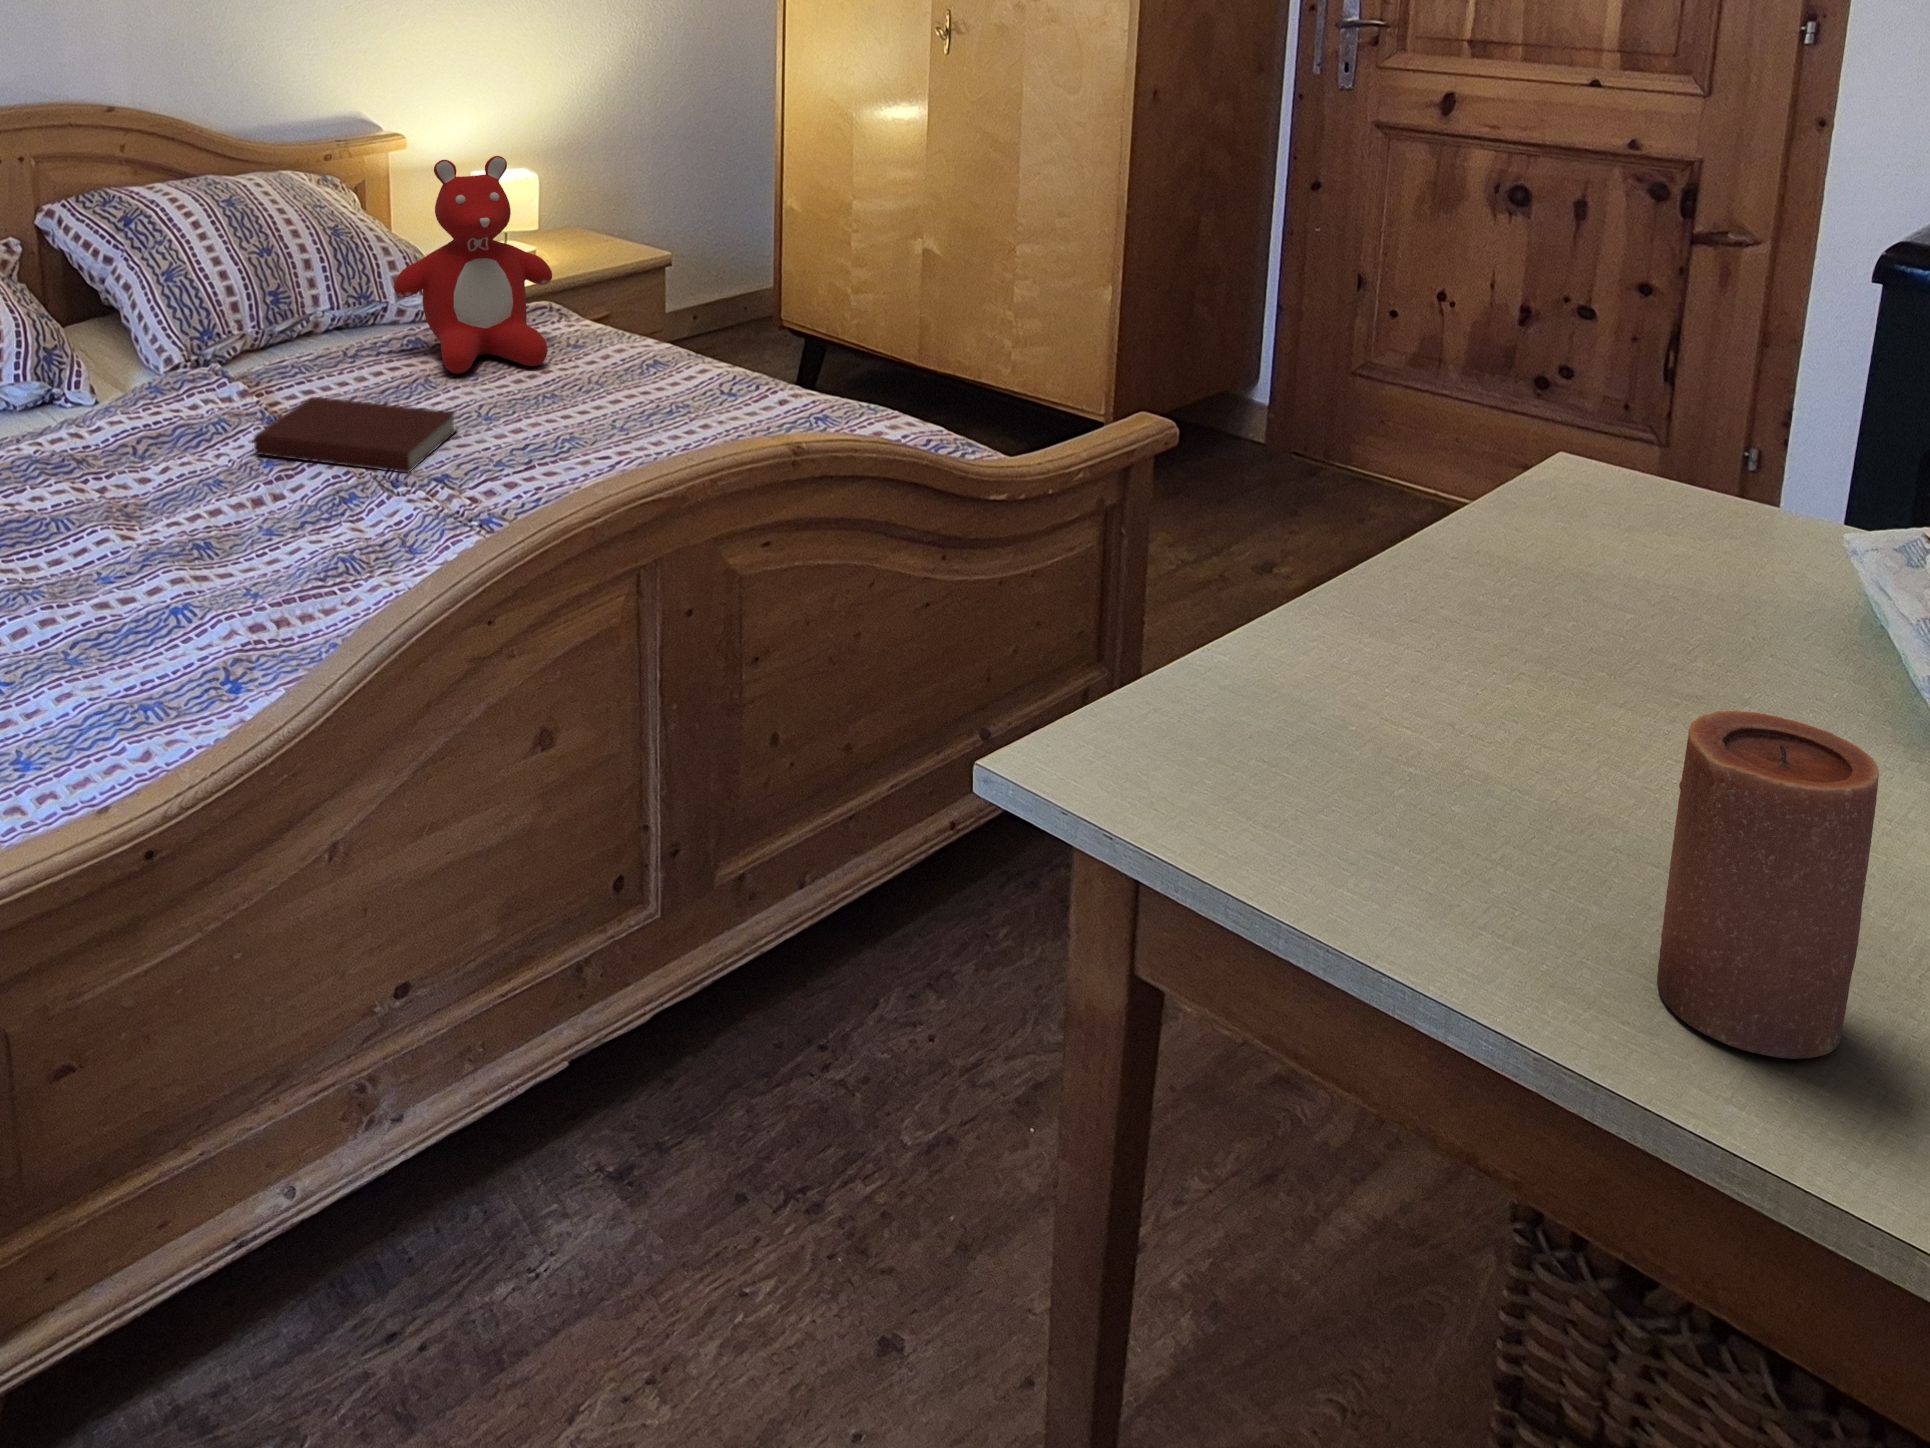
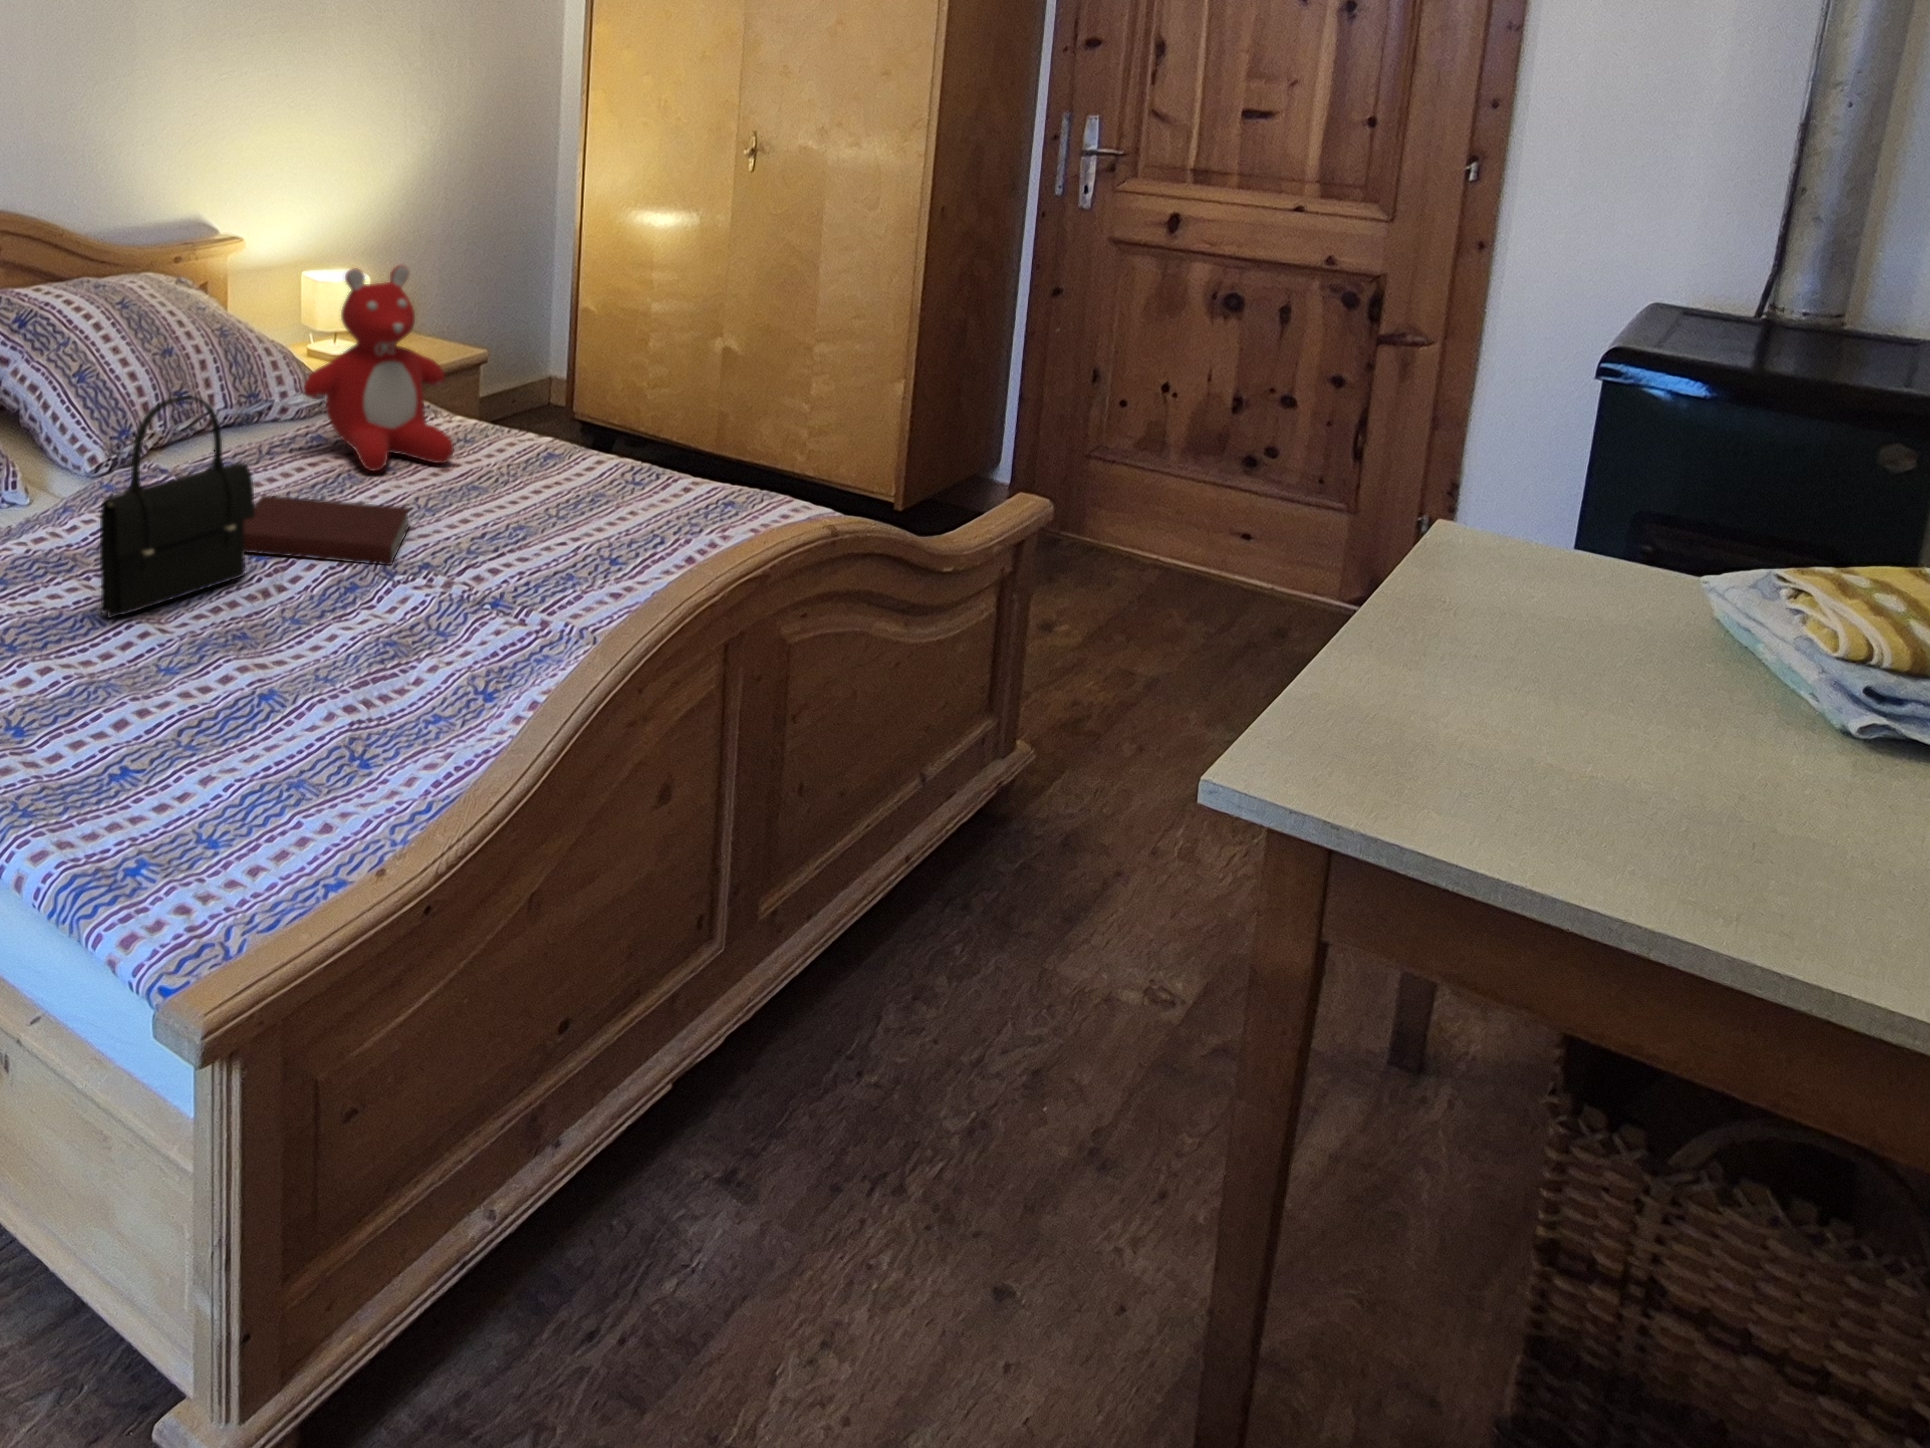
handbag: none [66,290,253,522] -> present [100,396,255,618]
candle: present [1657,711,1879,1059] -> none [1746,698,1913,934]

